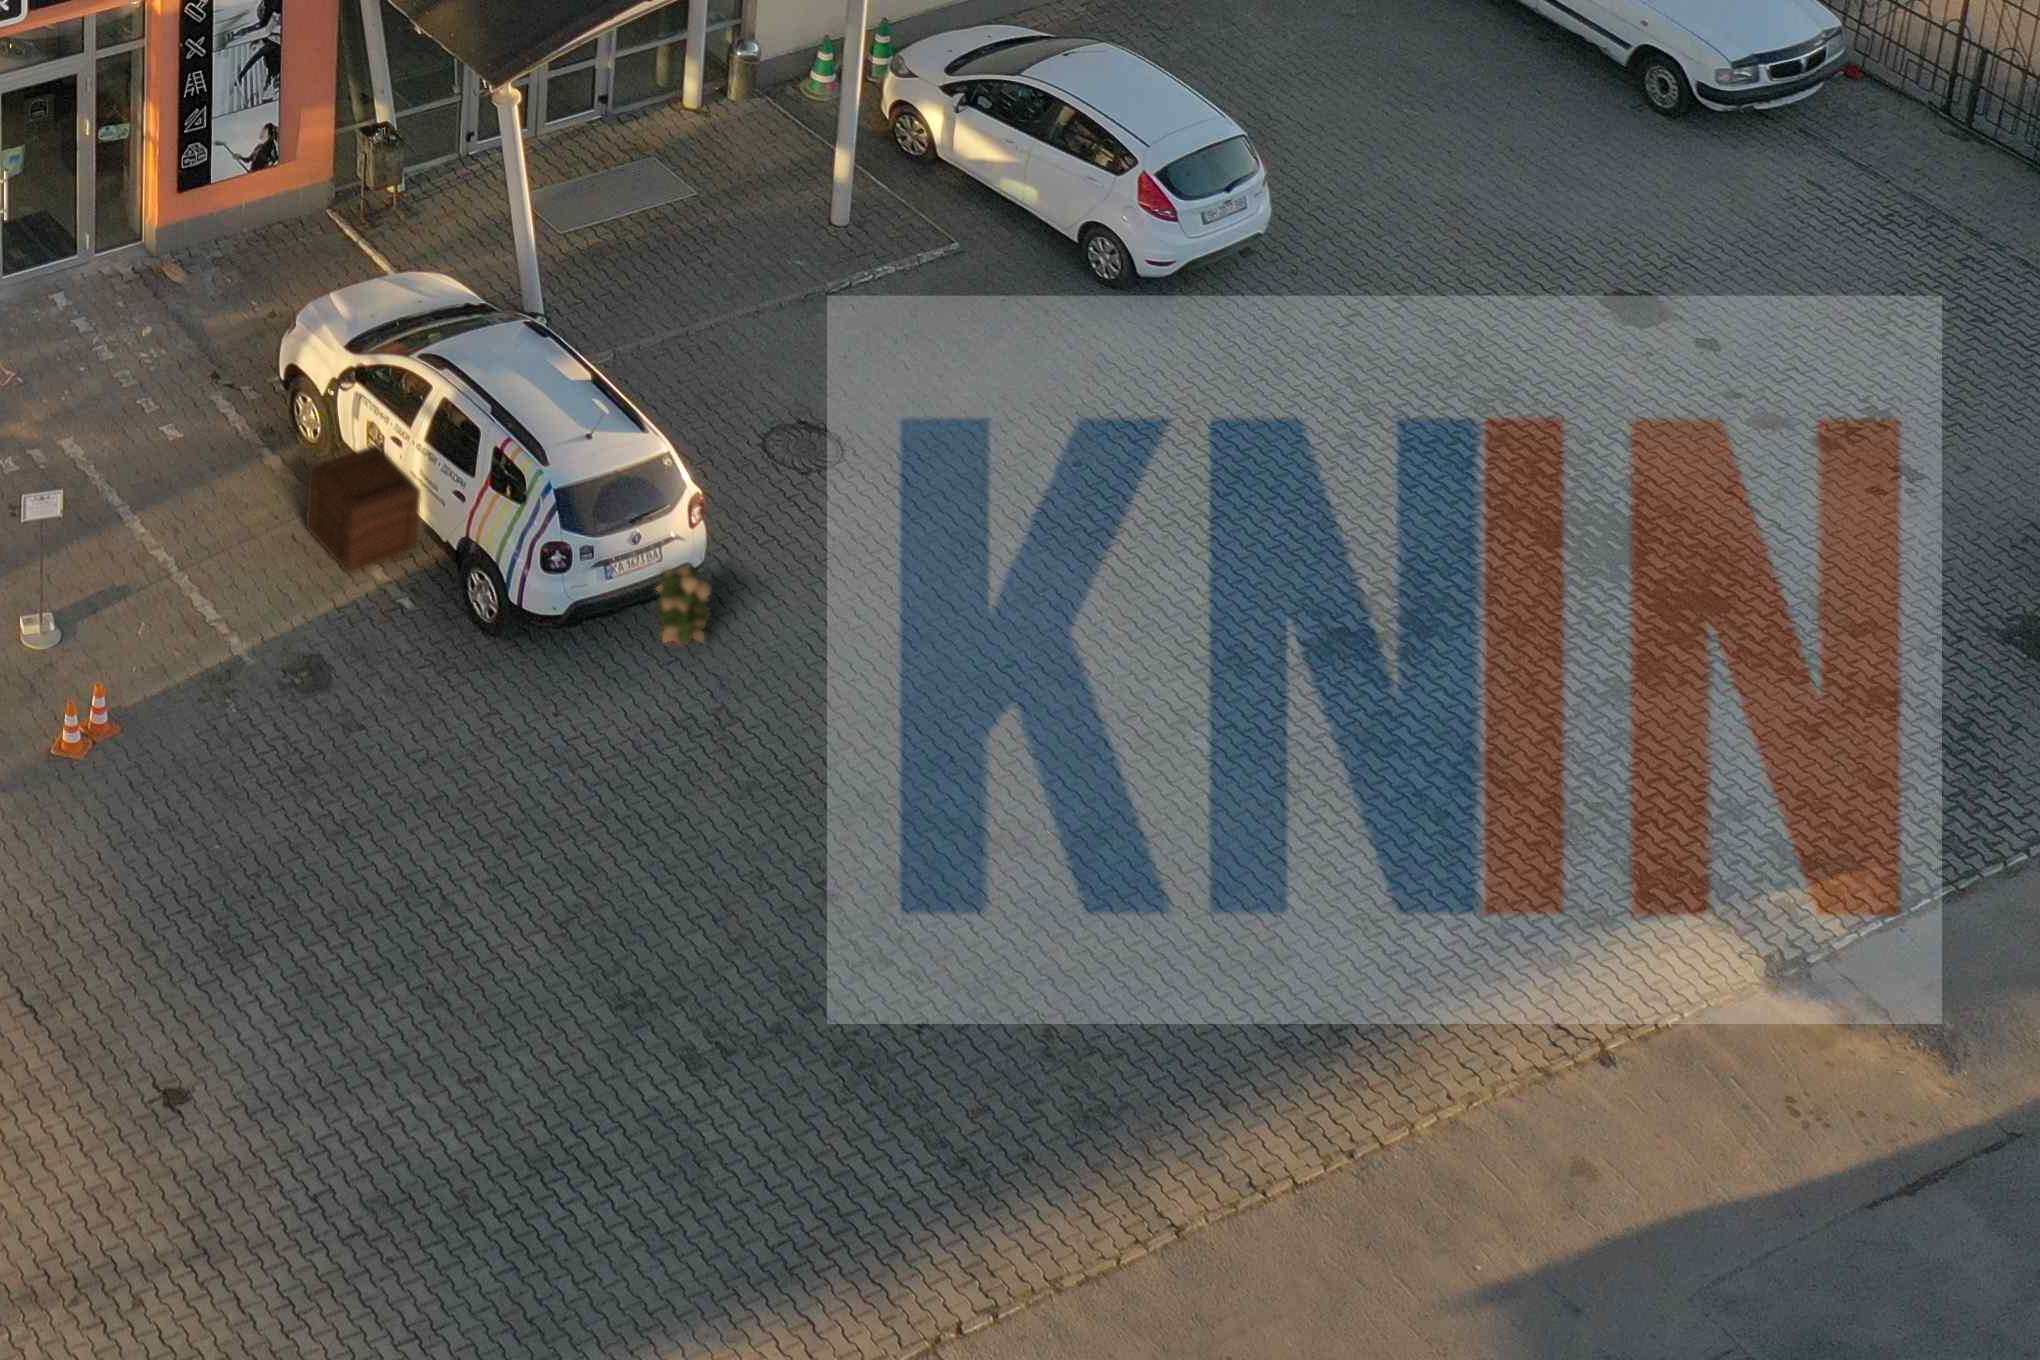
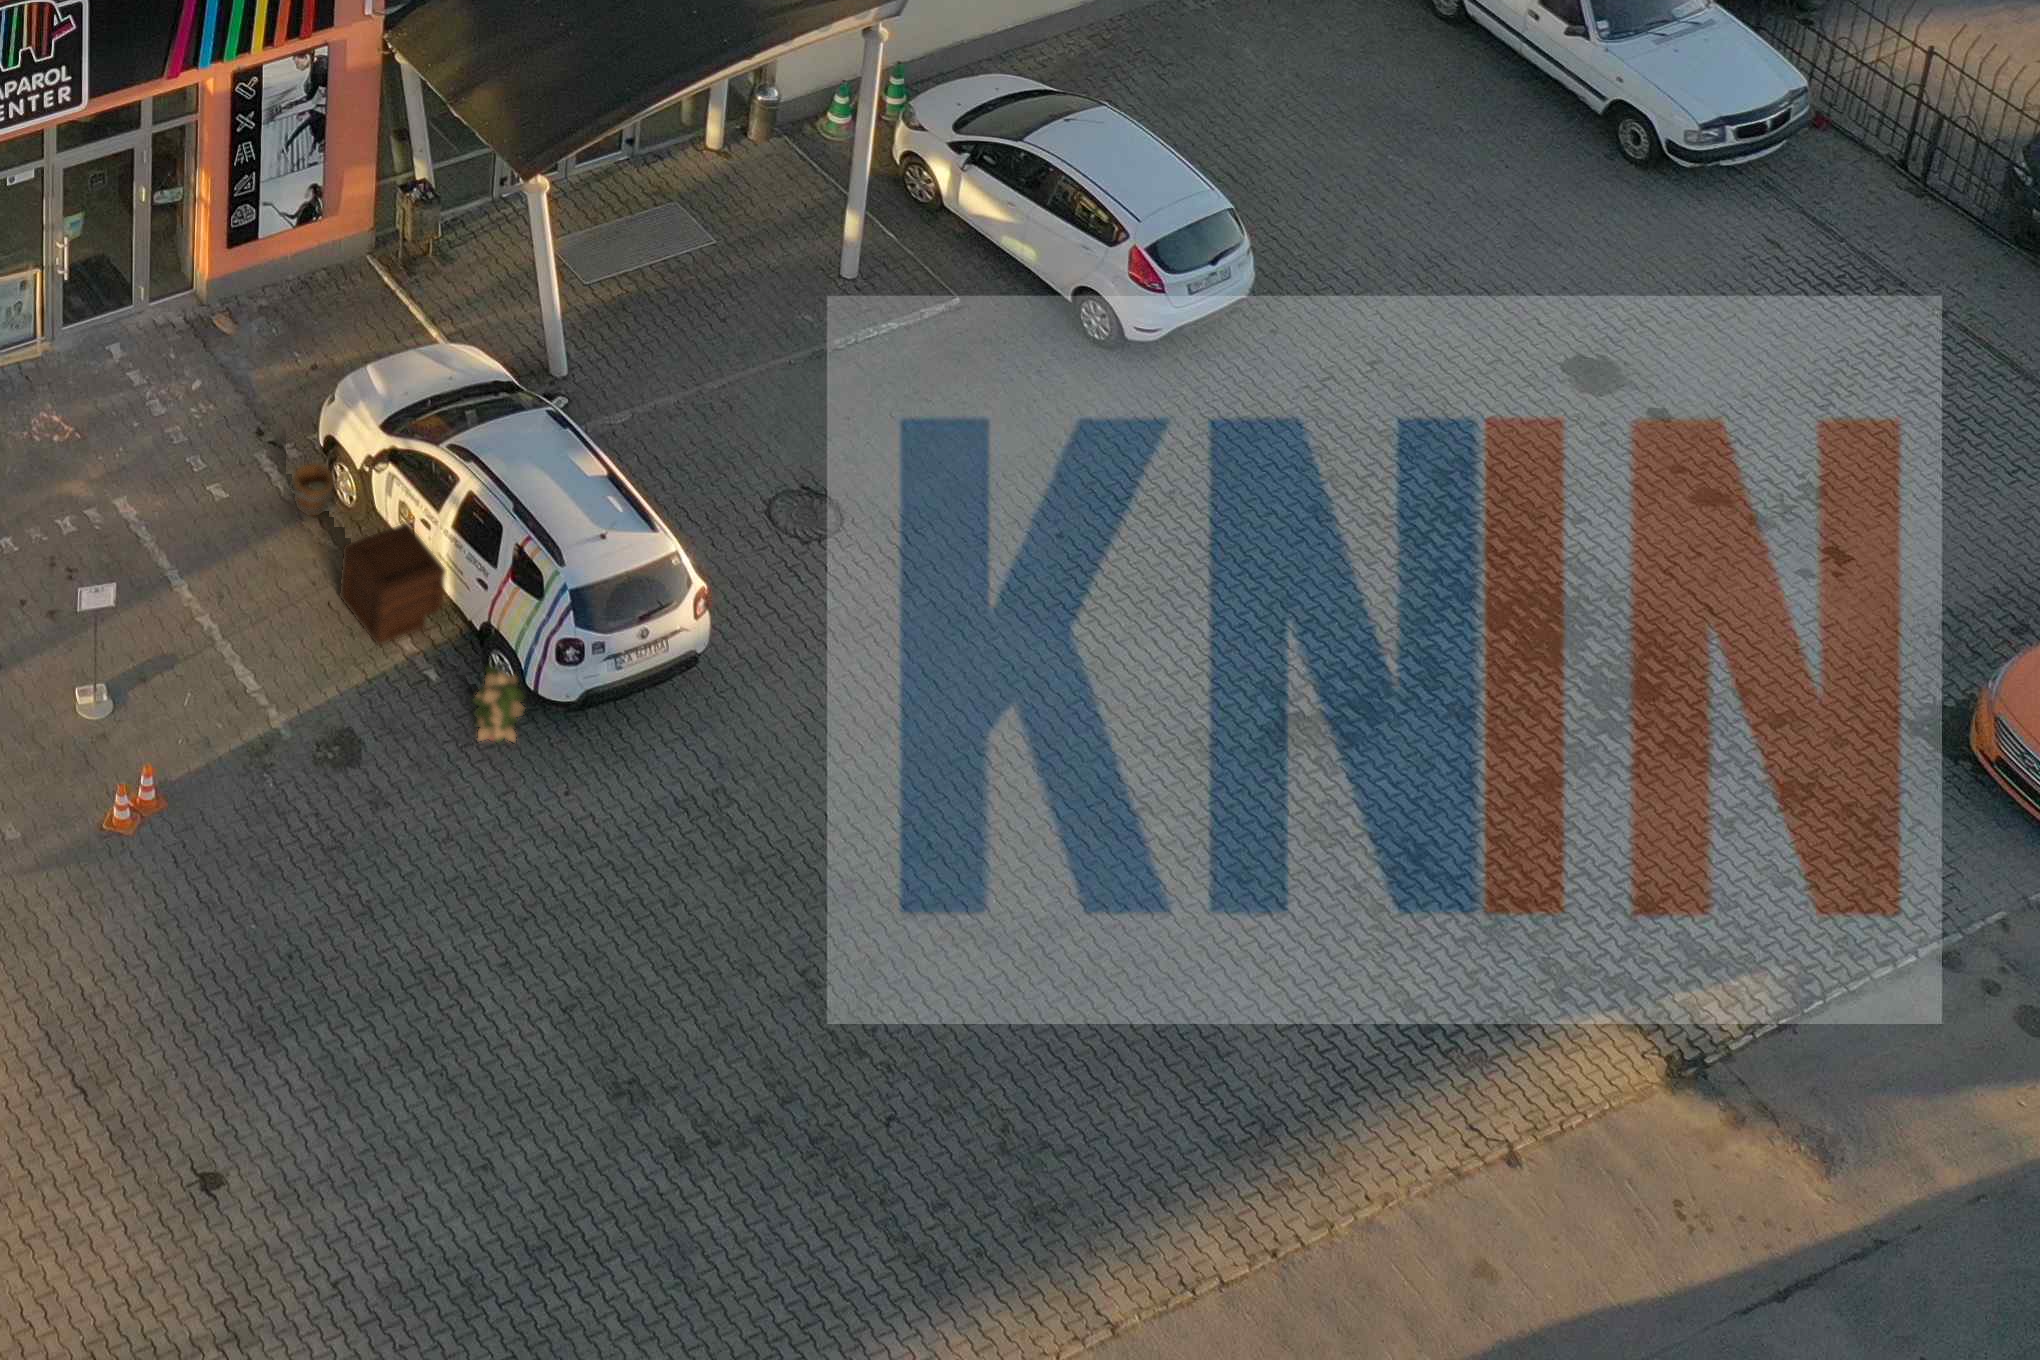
bucket: none [250,397,298,451] -> present [290,464,333,516]
decorative plant: present [655,566,712,645] -> present [473,665,525,742]

